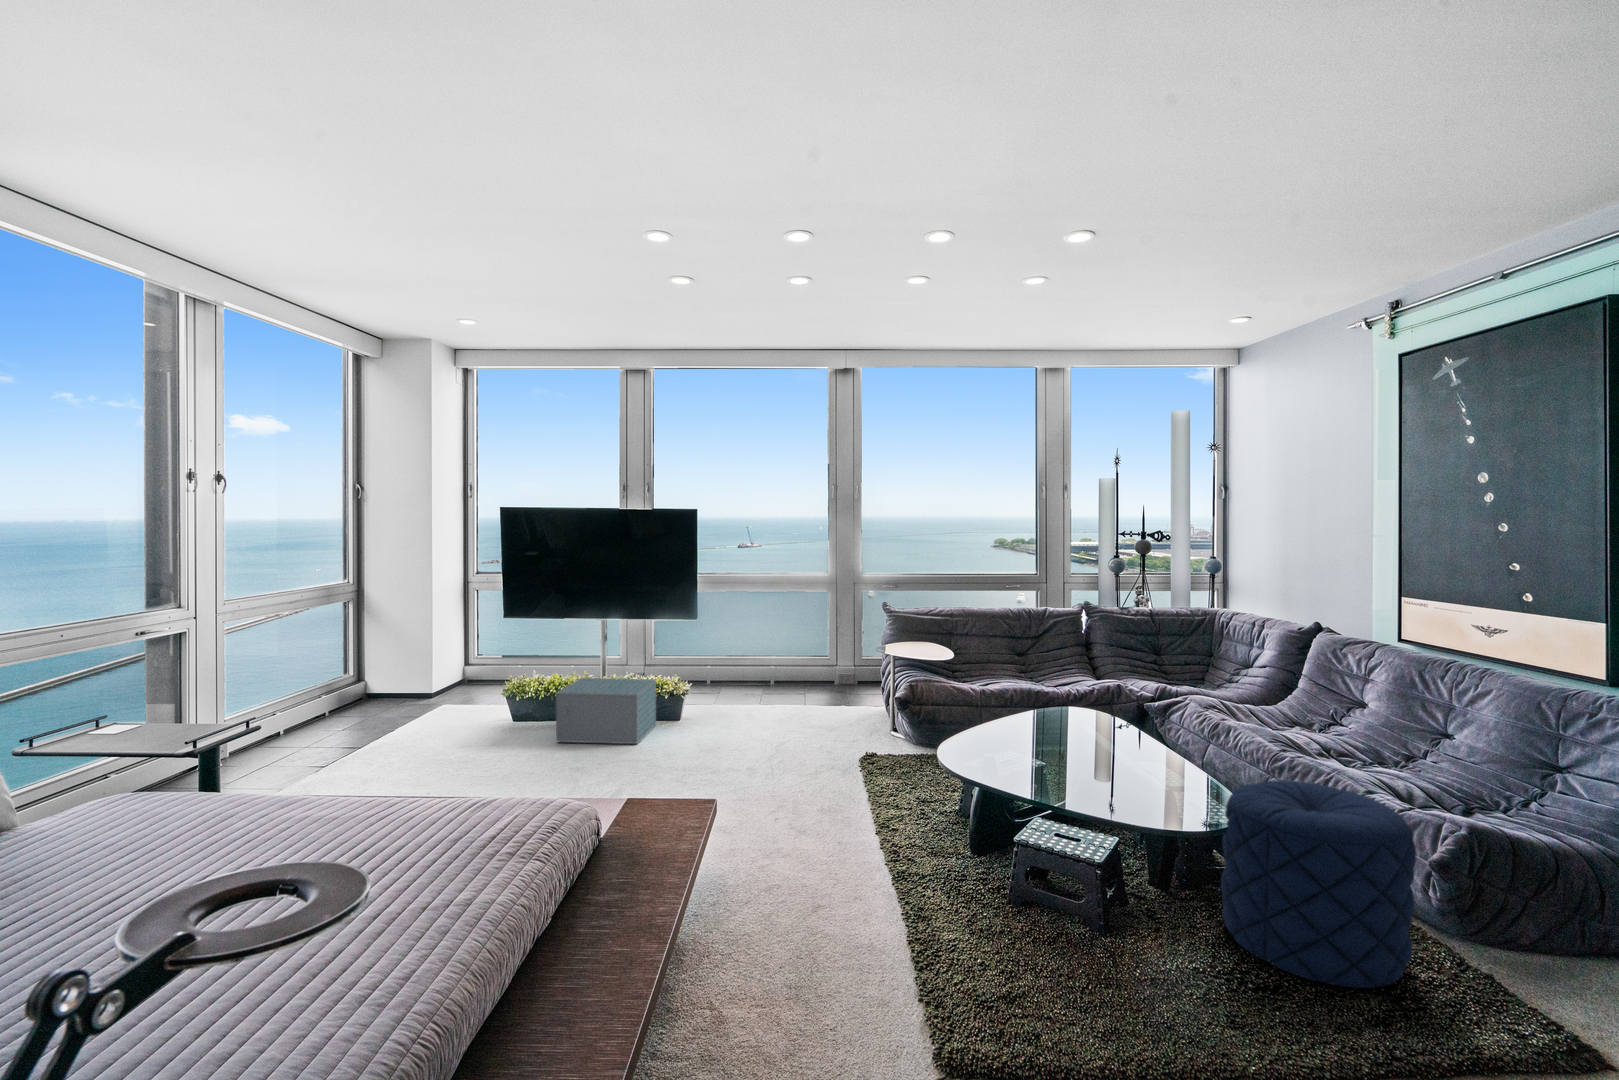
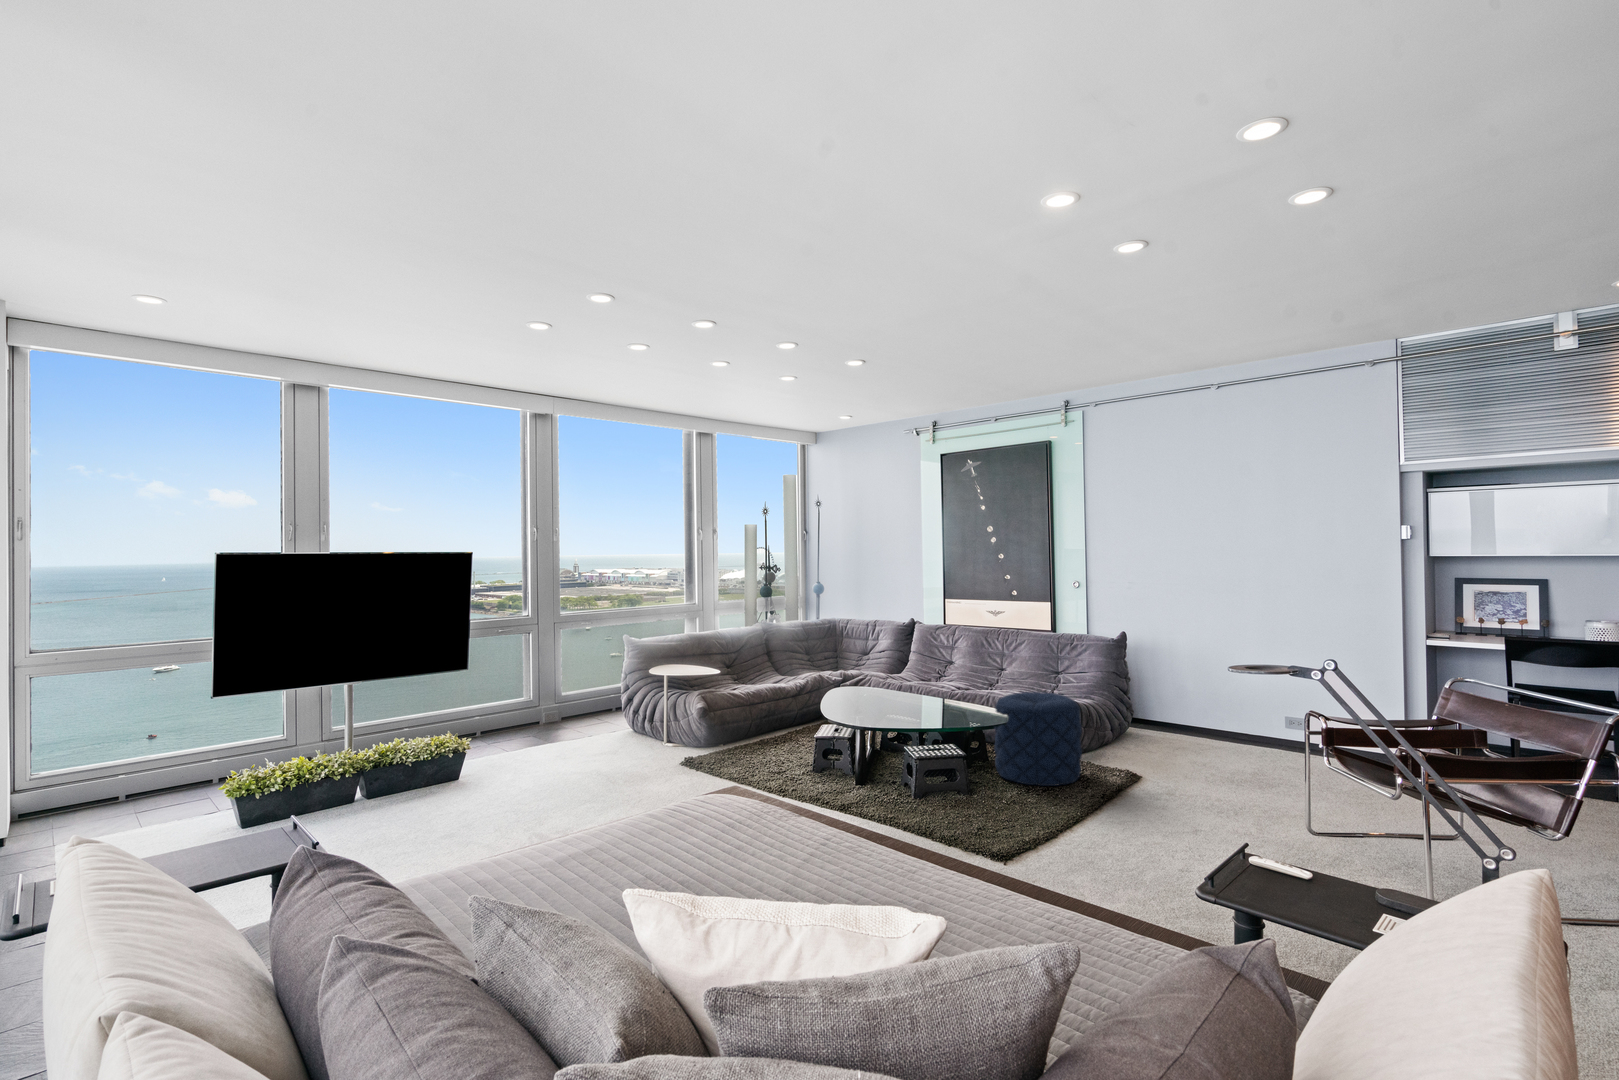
storage box: present [556,678,656,744] -> none [347,738,464,826]

